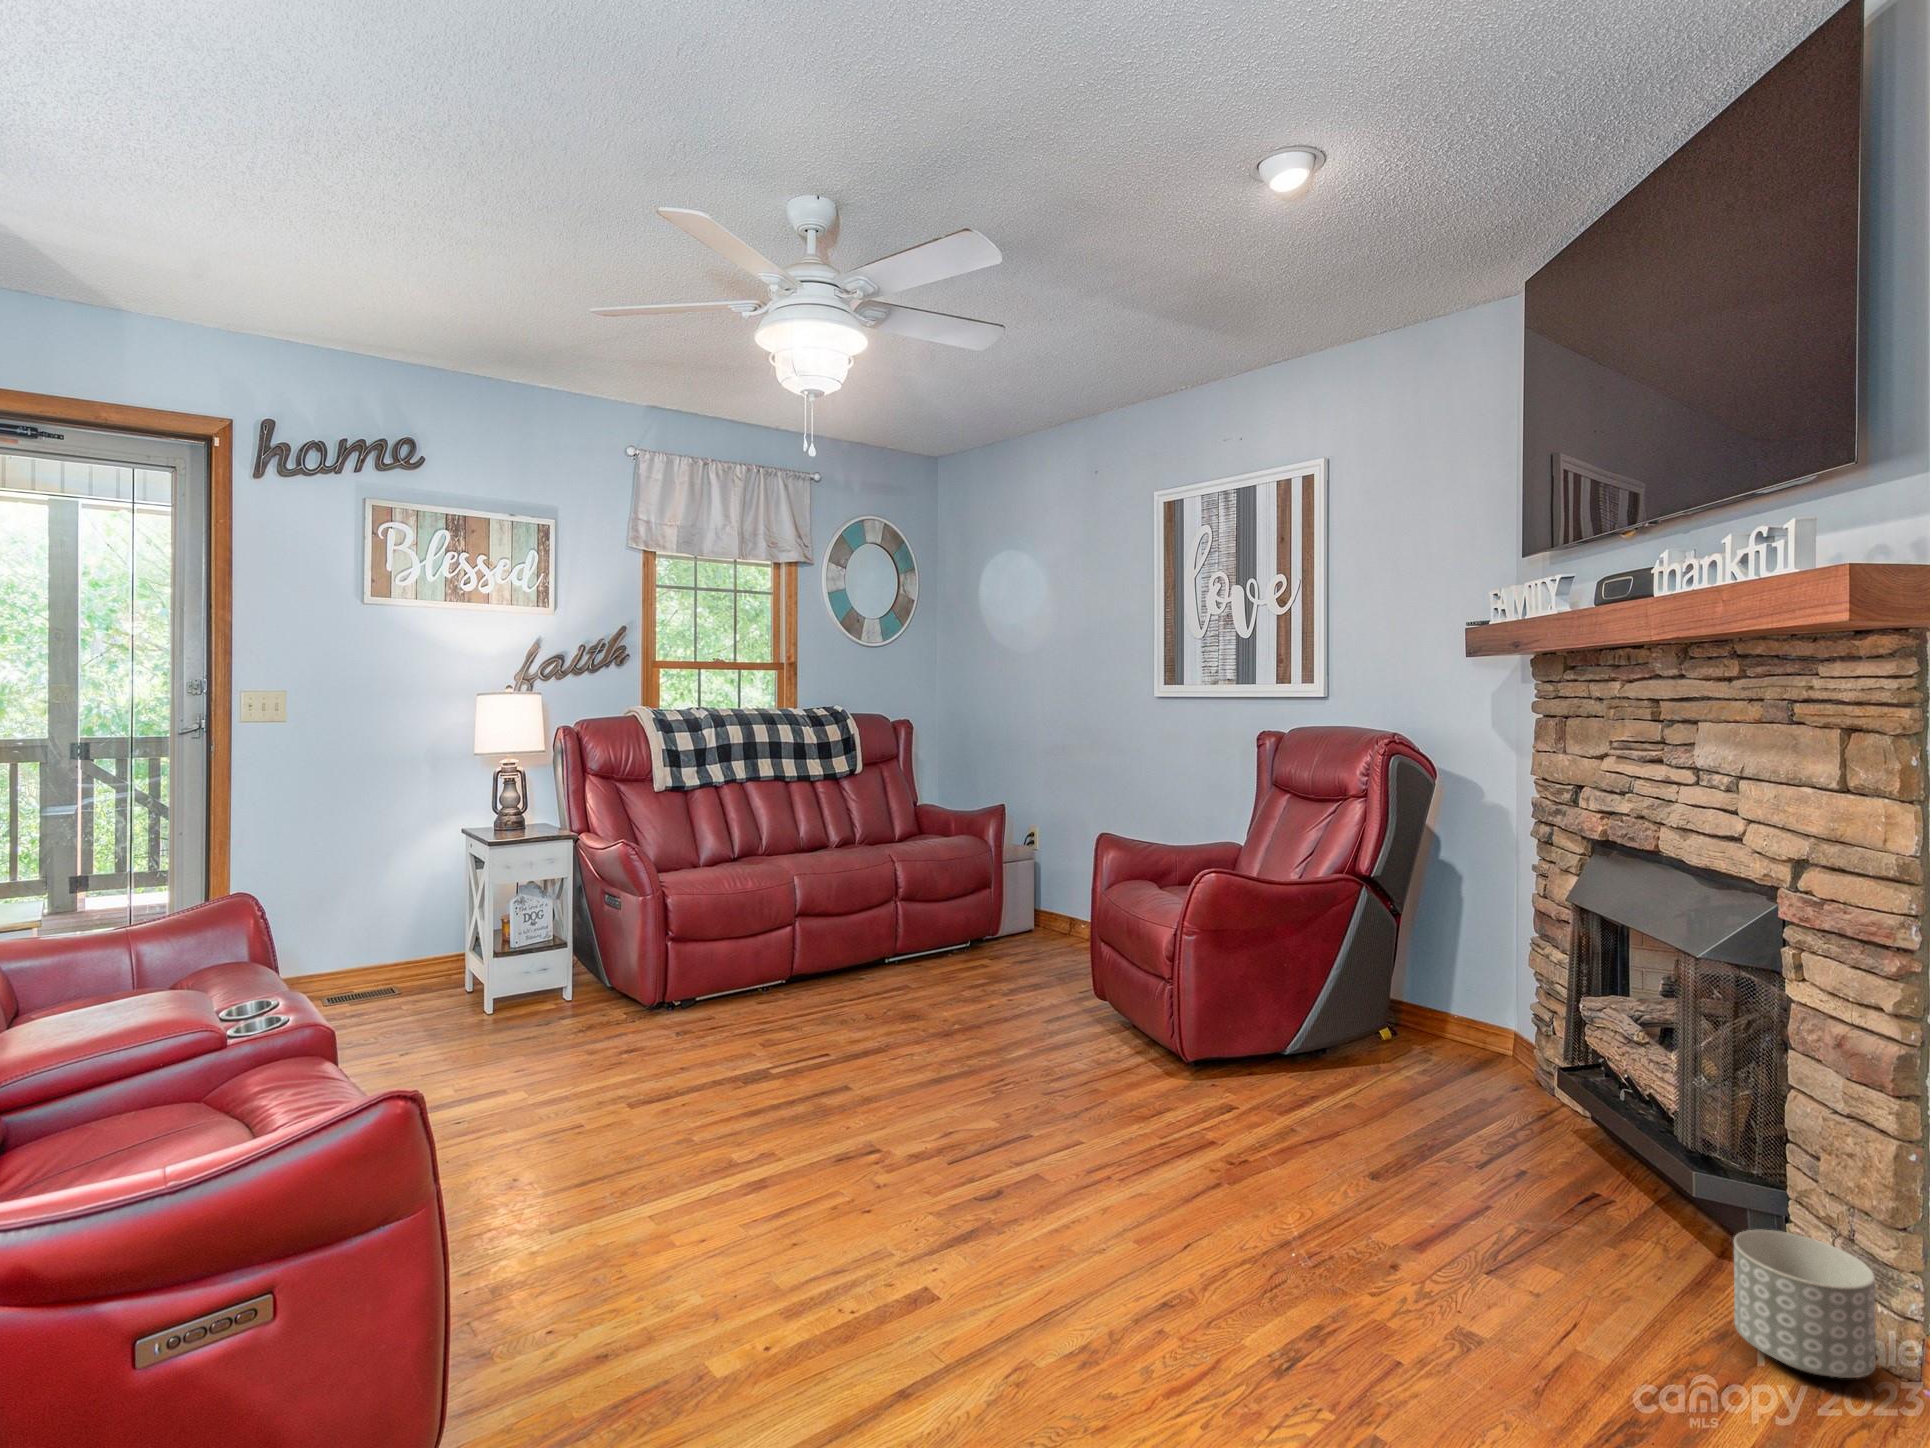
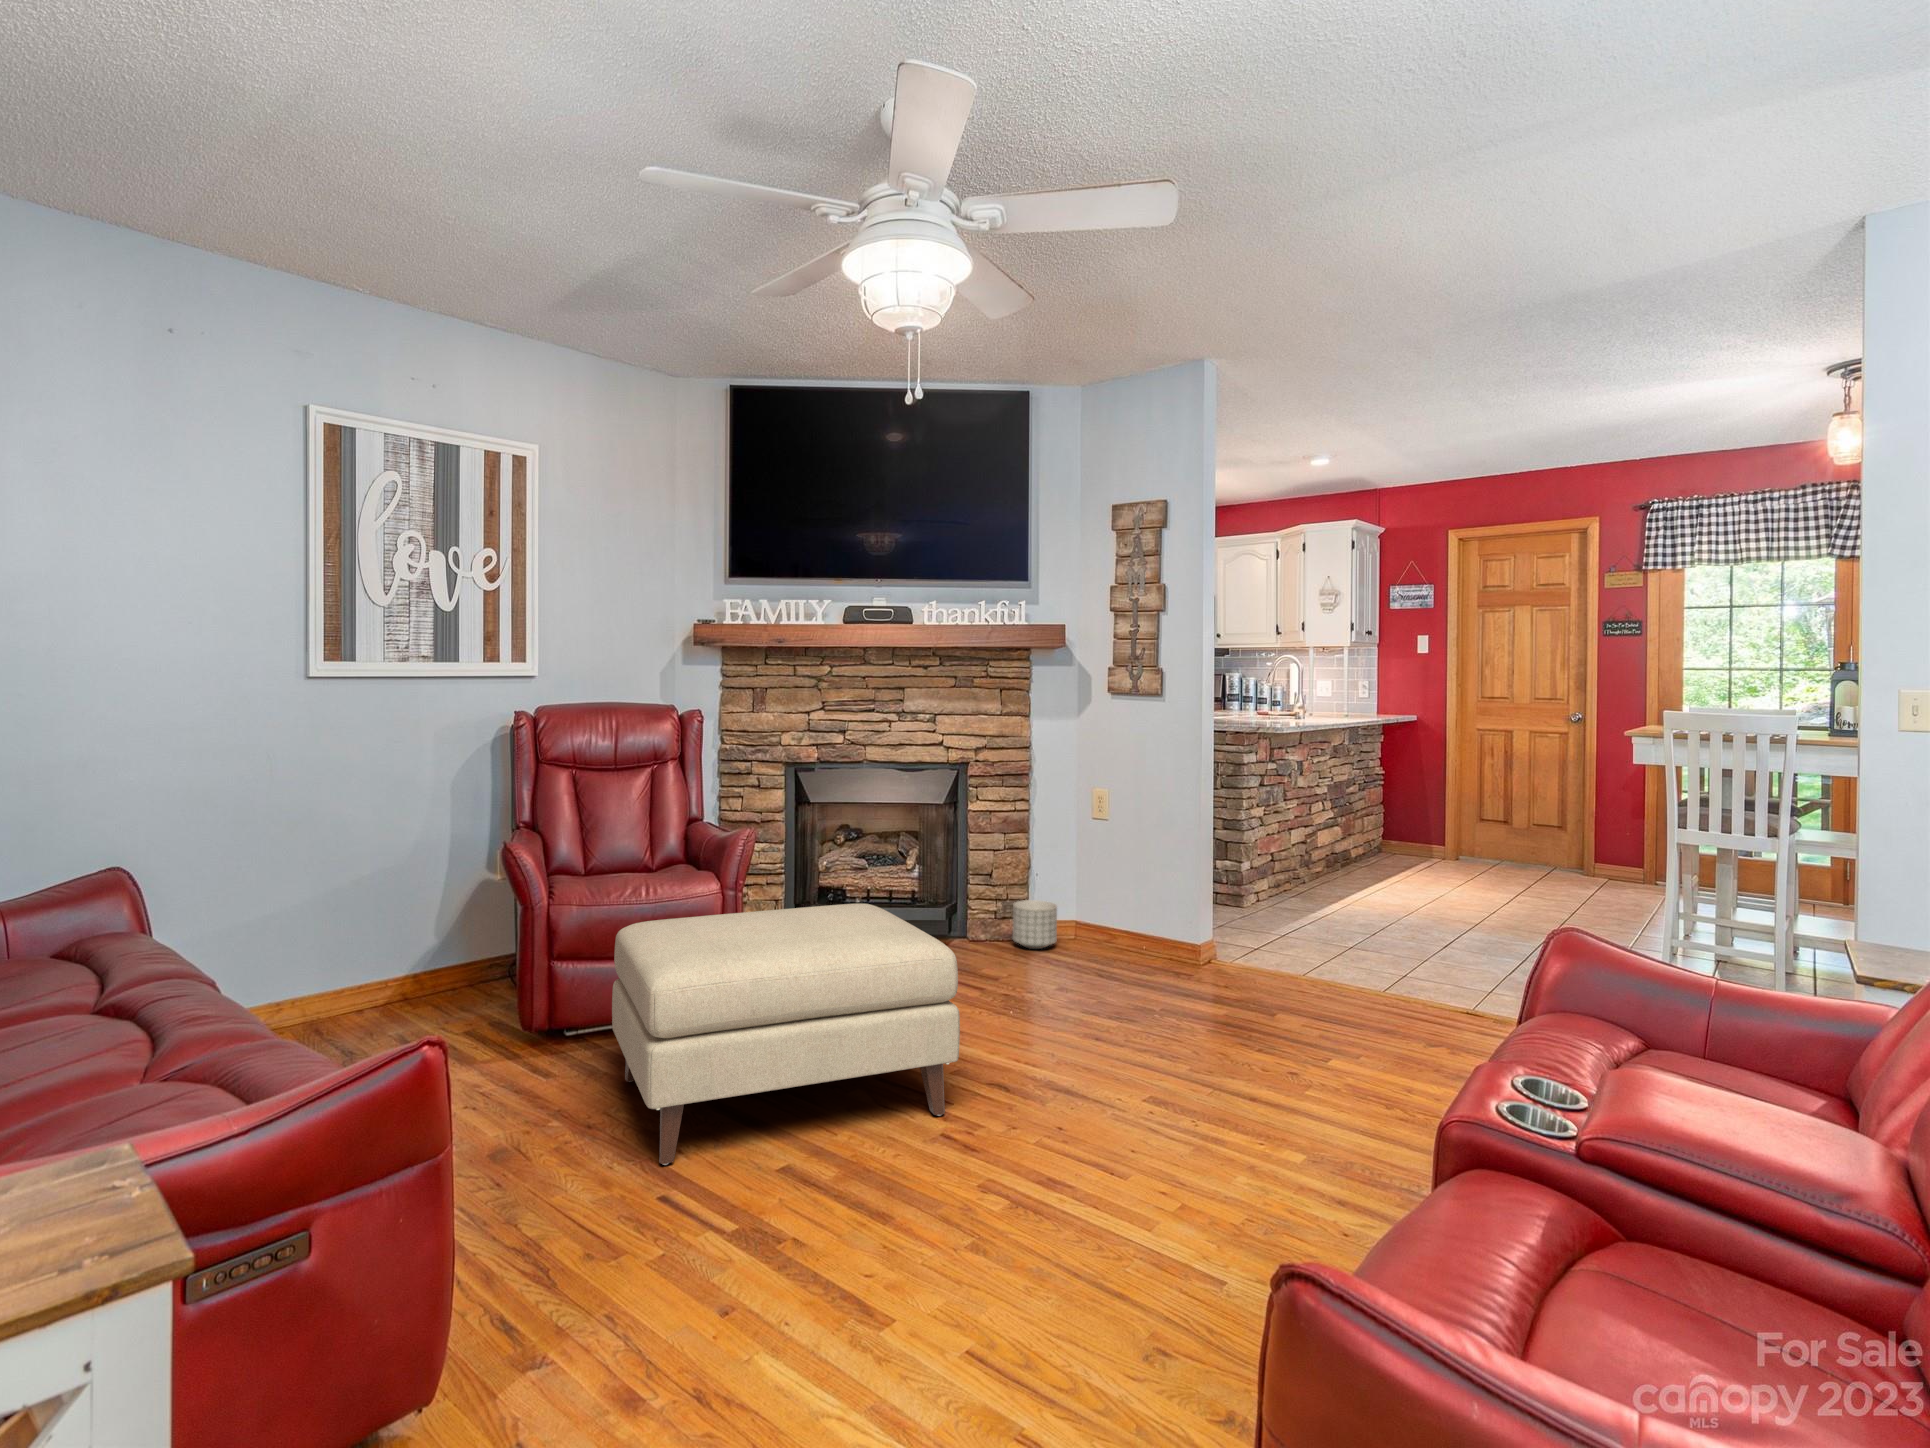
ottoman: none [841,913,1120,1164] -> present [612,904,960,1165]

